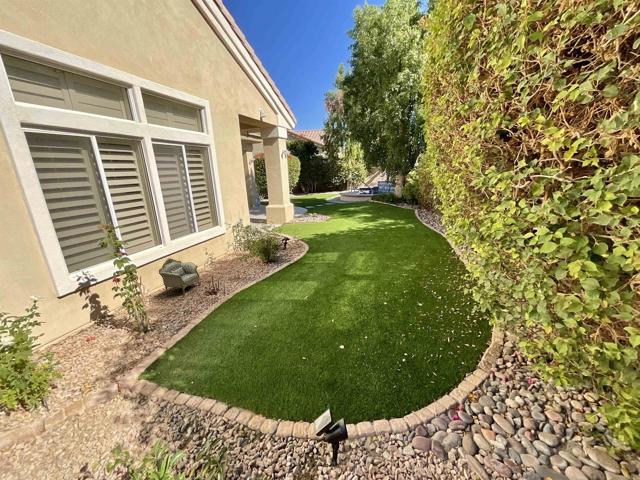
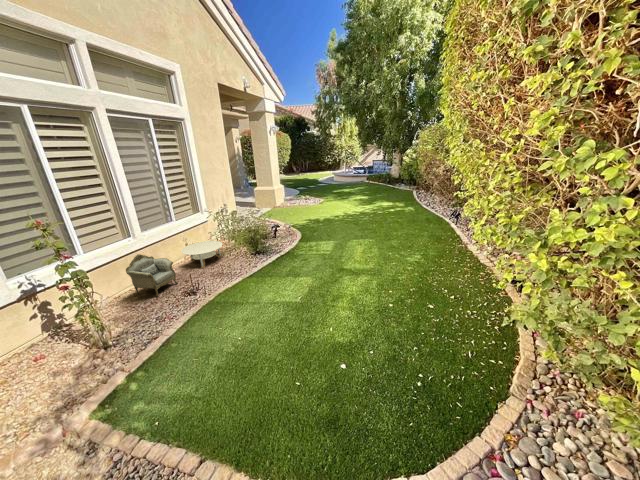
round table: none [204,250,239,273] -> present [181,241,222,268]

